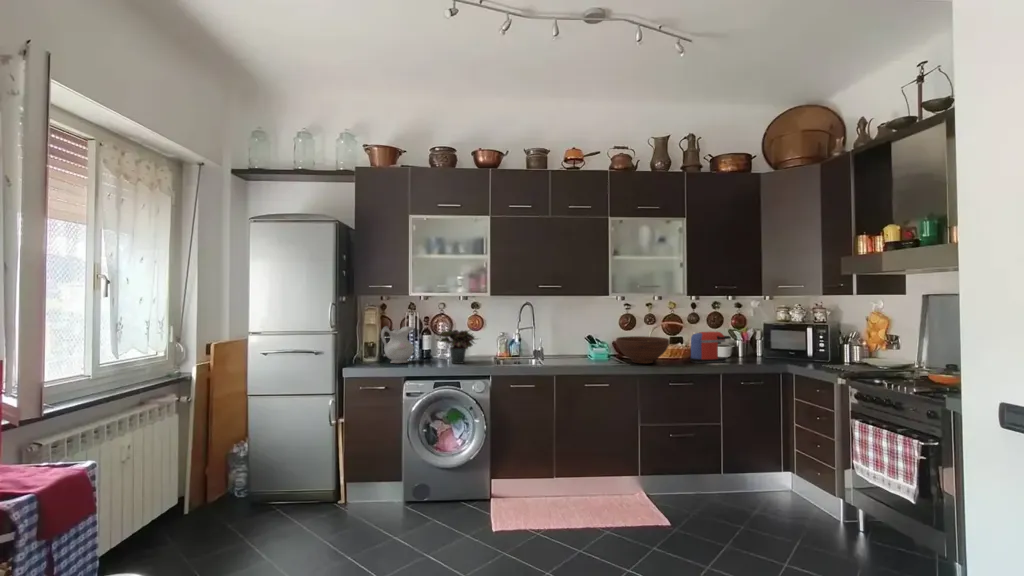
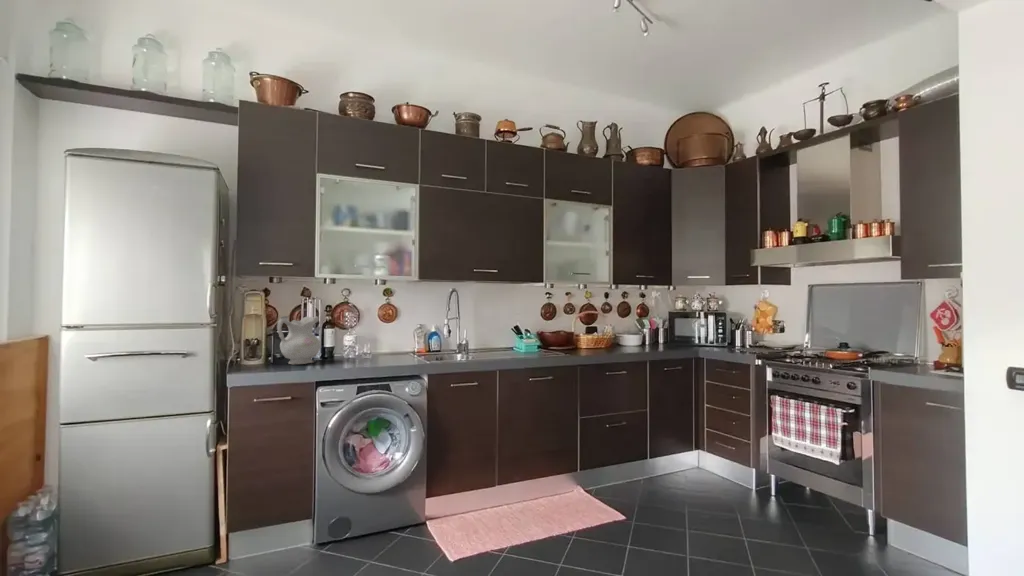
potted plant: present [437,330,475,364] -> none [348,320,412,362]
coffee maker: present [690,332,731,363] -> none [615,320,649,351]
fruit bowl: present [616,336,669,364] -> none [550,325,603,353]

